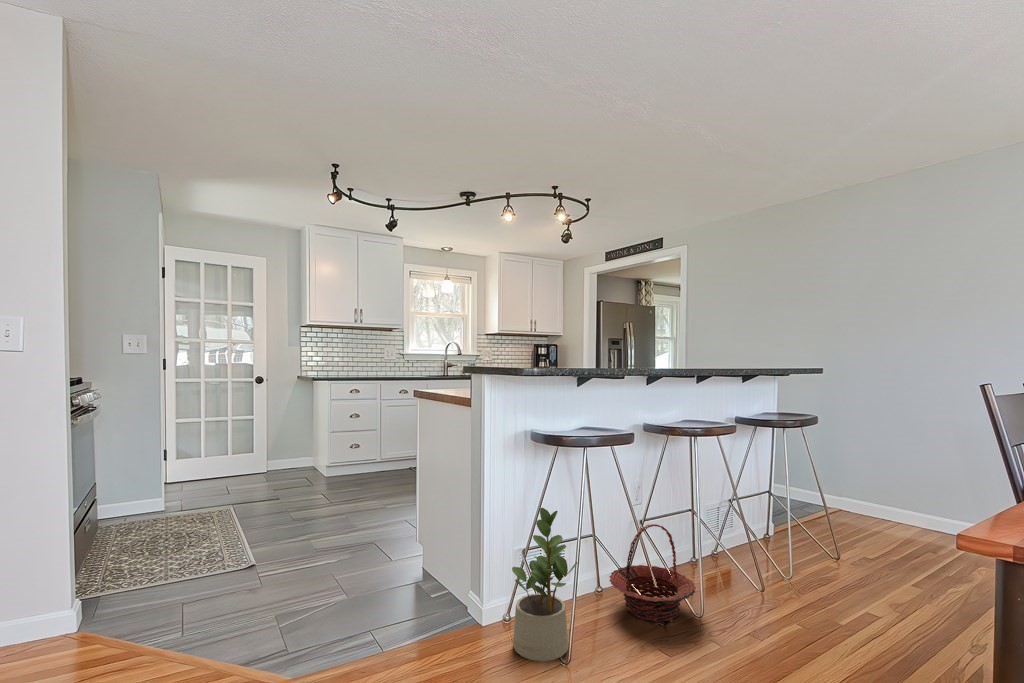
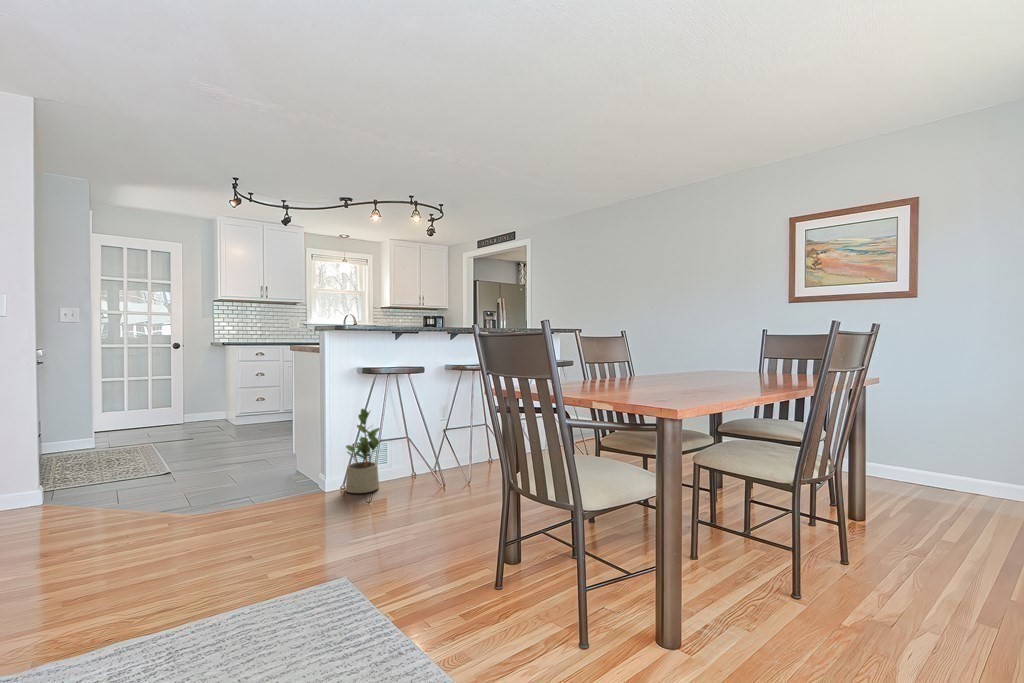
basket: present [609,524,696,622] -> none [416,423,468,478]

